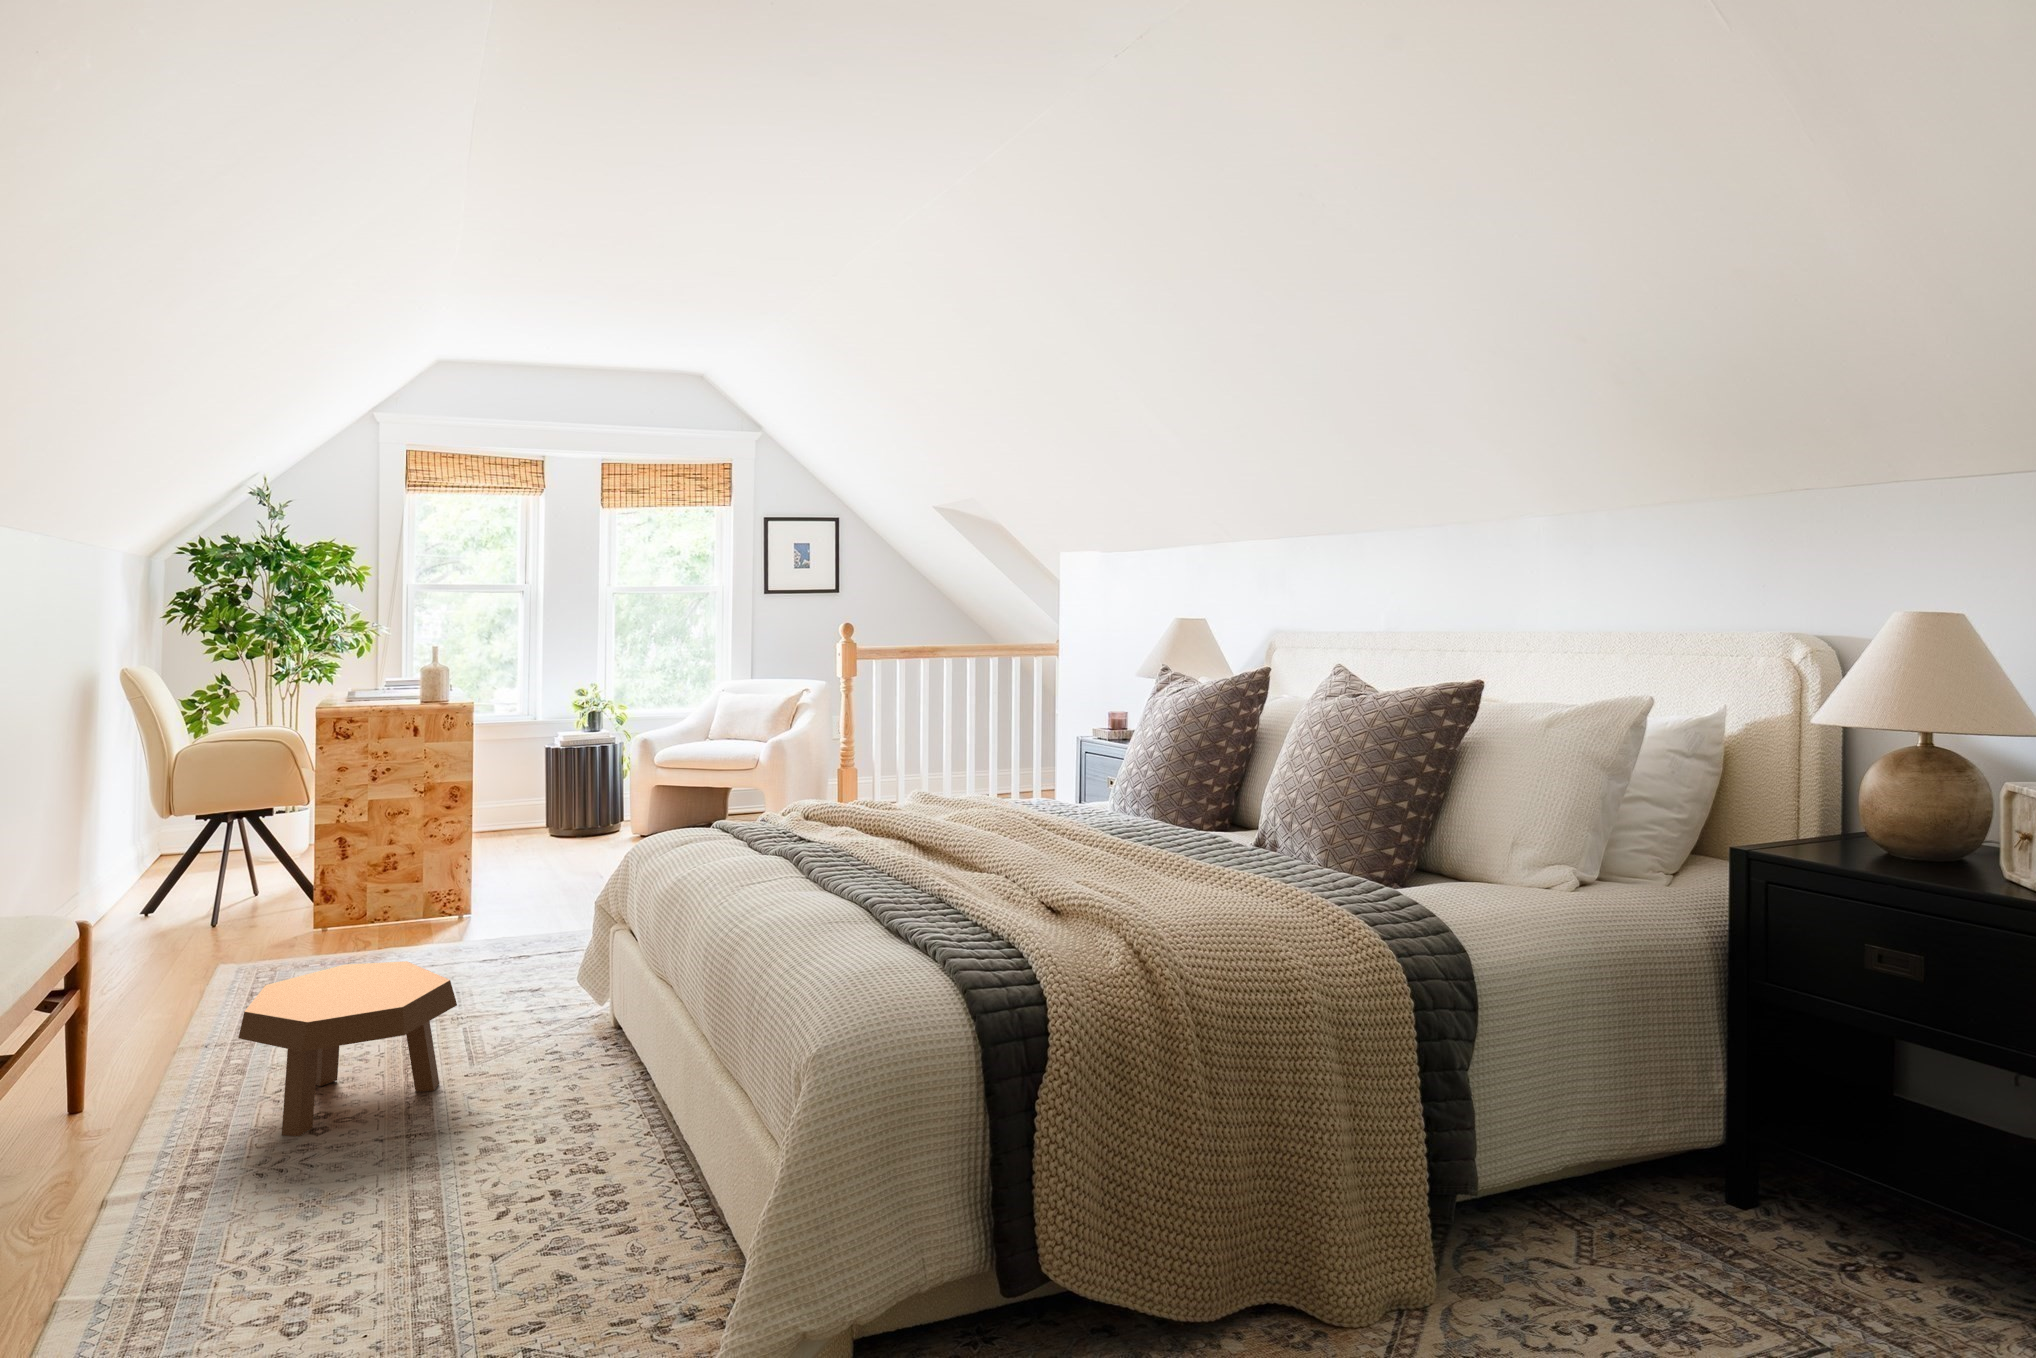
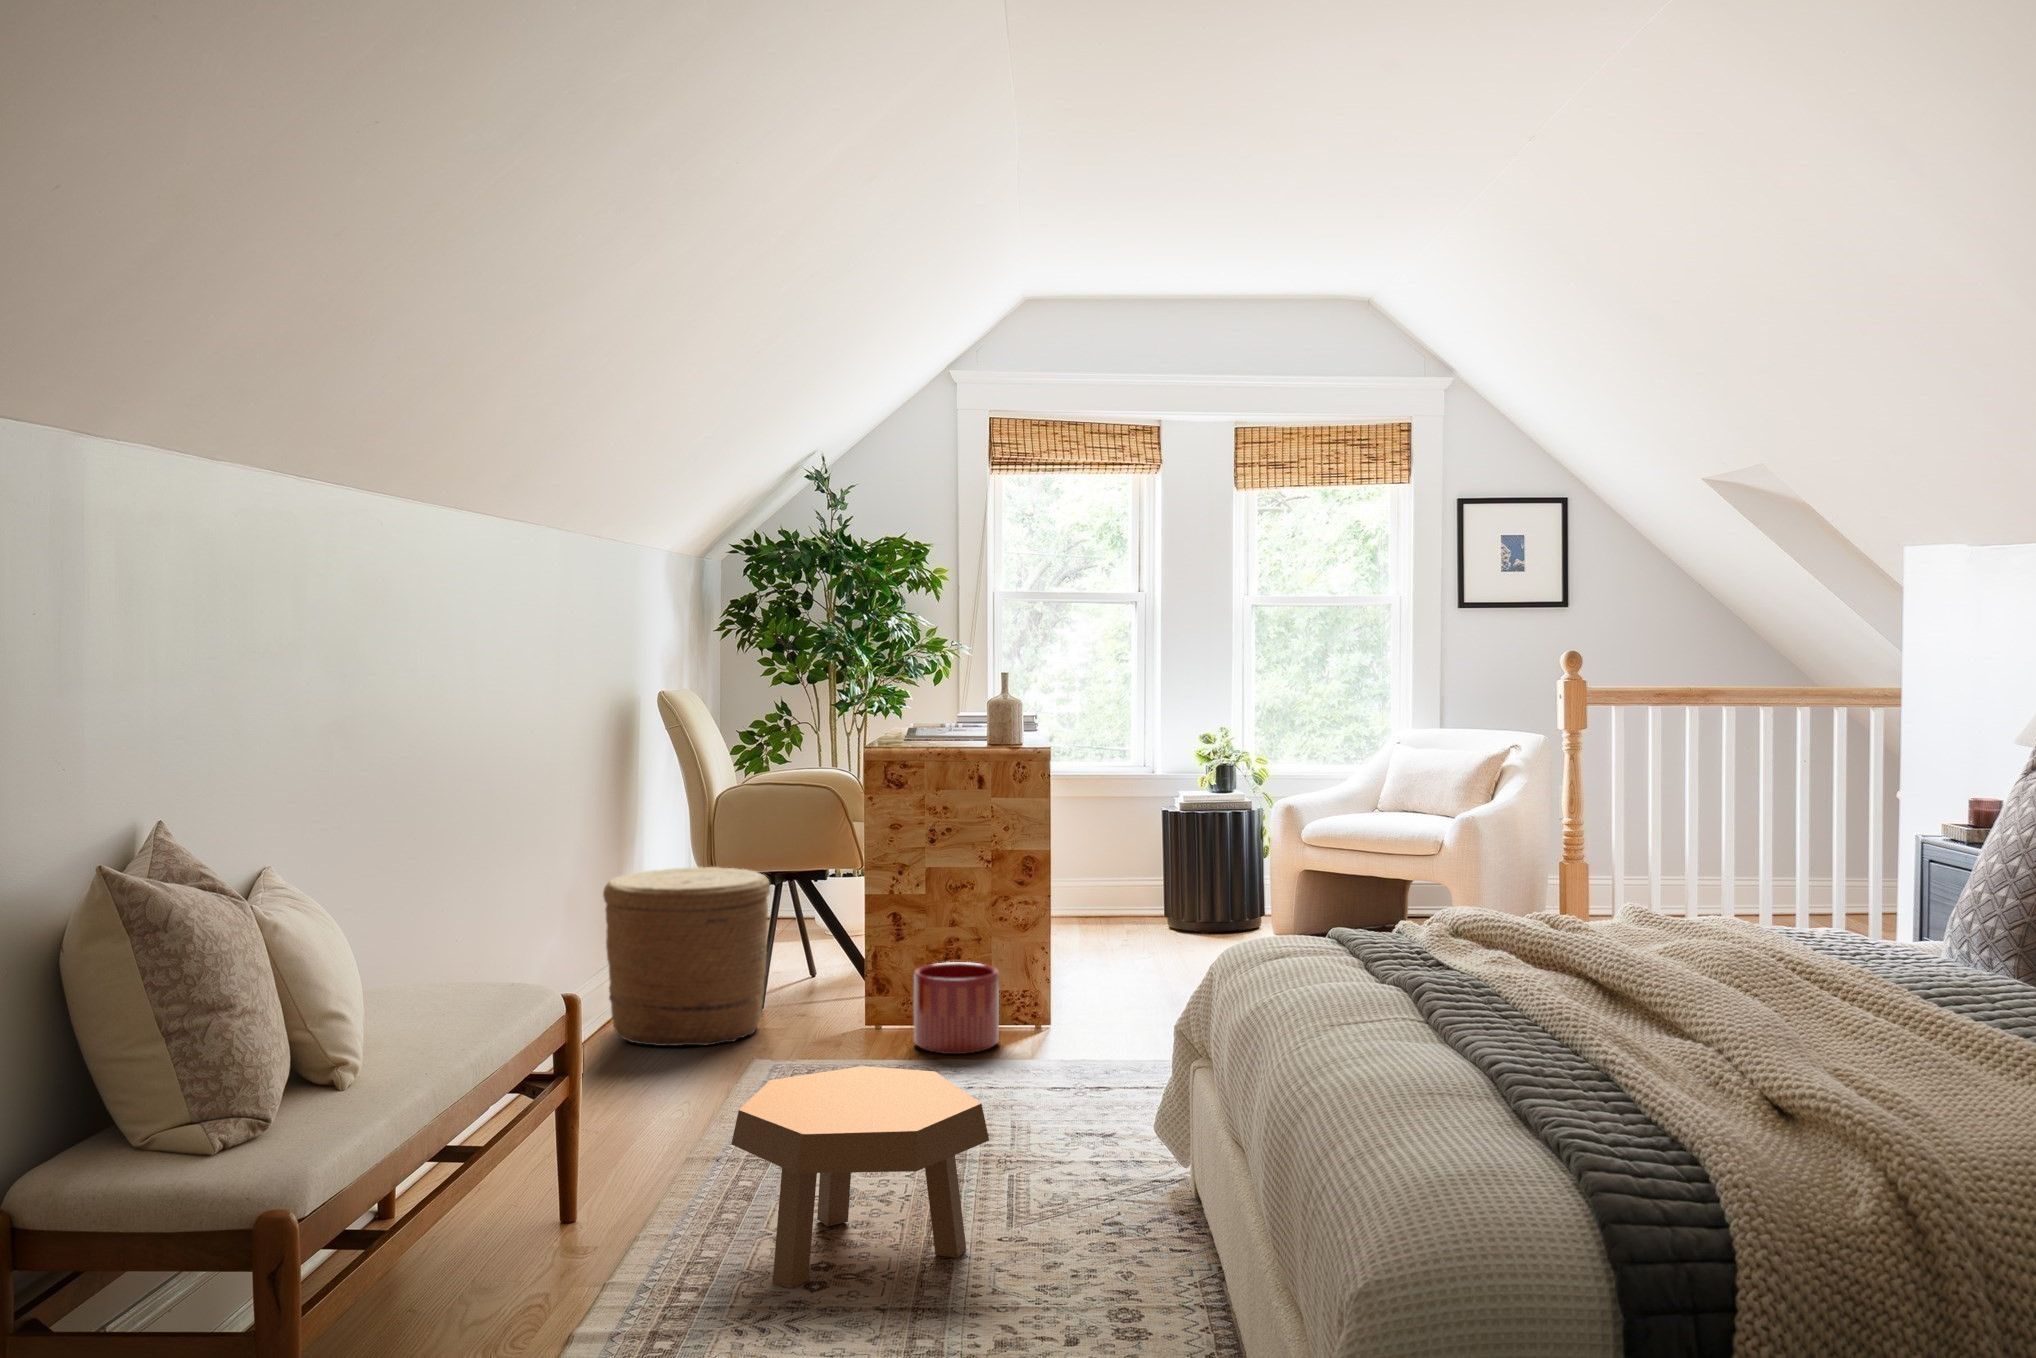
woven basket: none [57,815,227,969] -> present [603,867,770,1046]
planter: none [364,873,437,944] -> present [914,962,999,1054]

